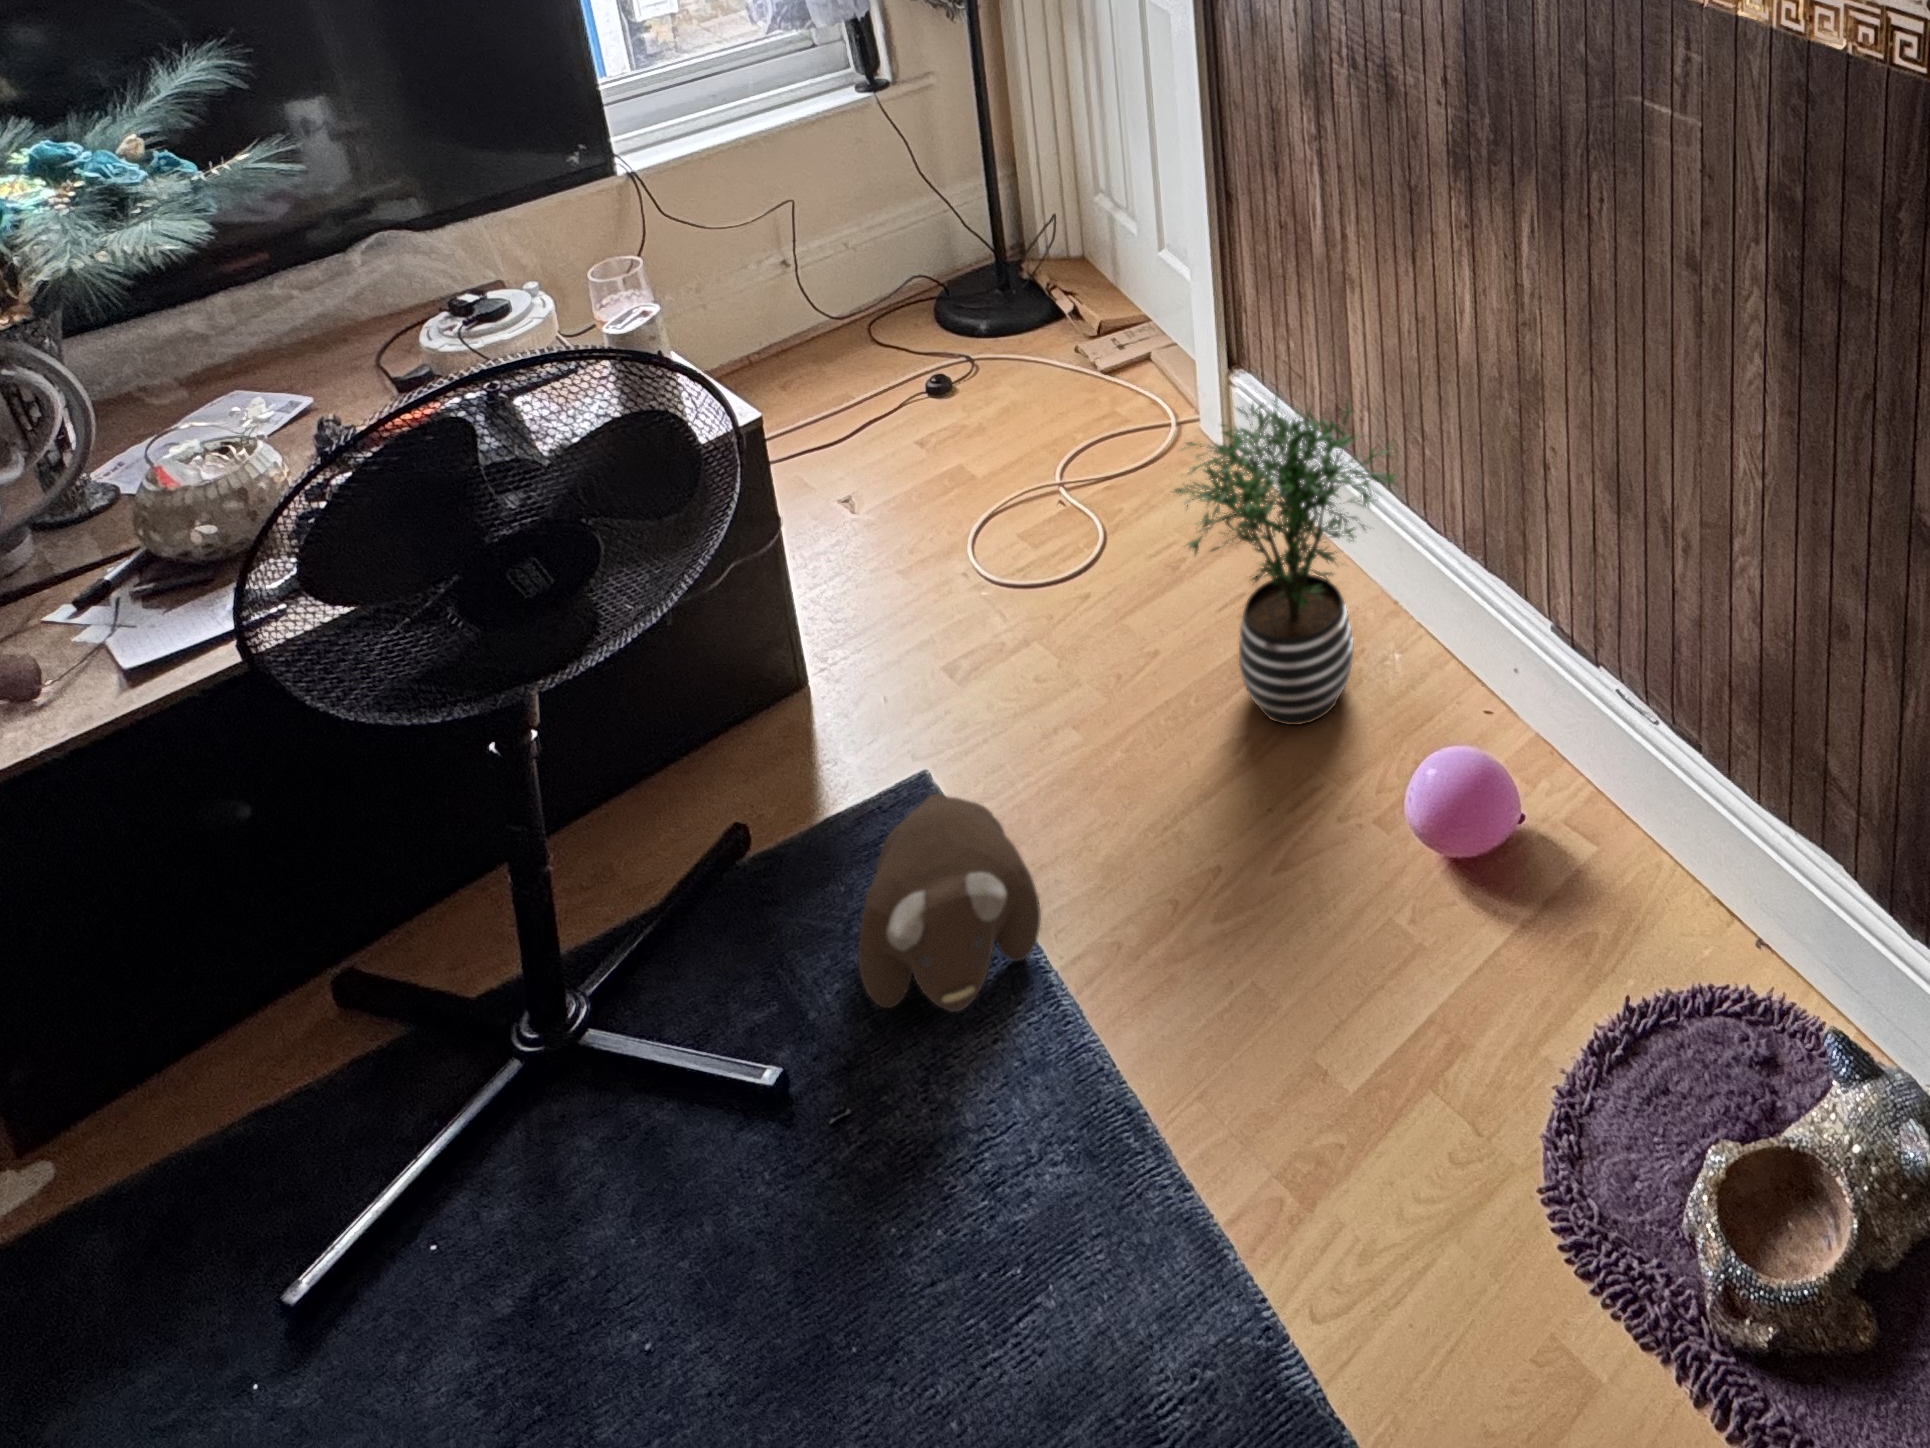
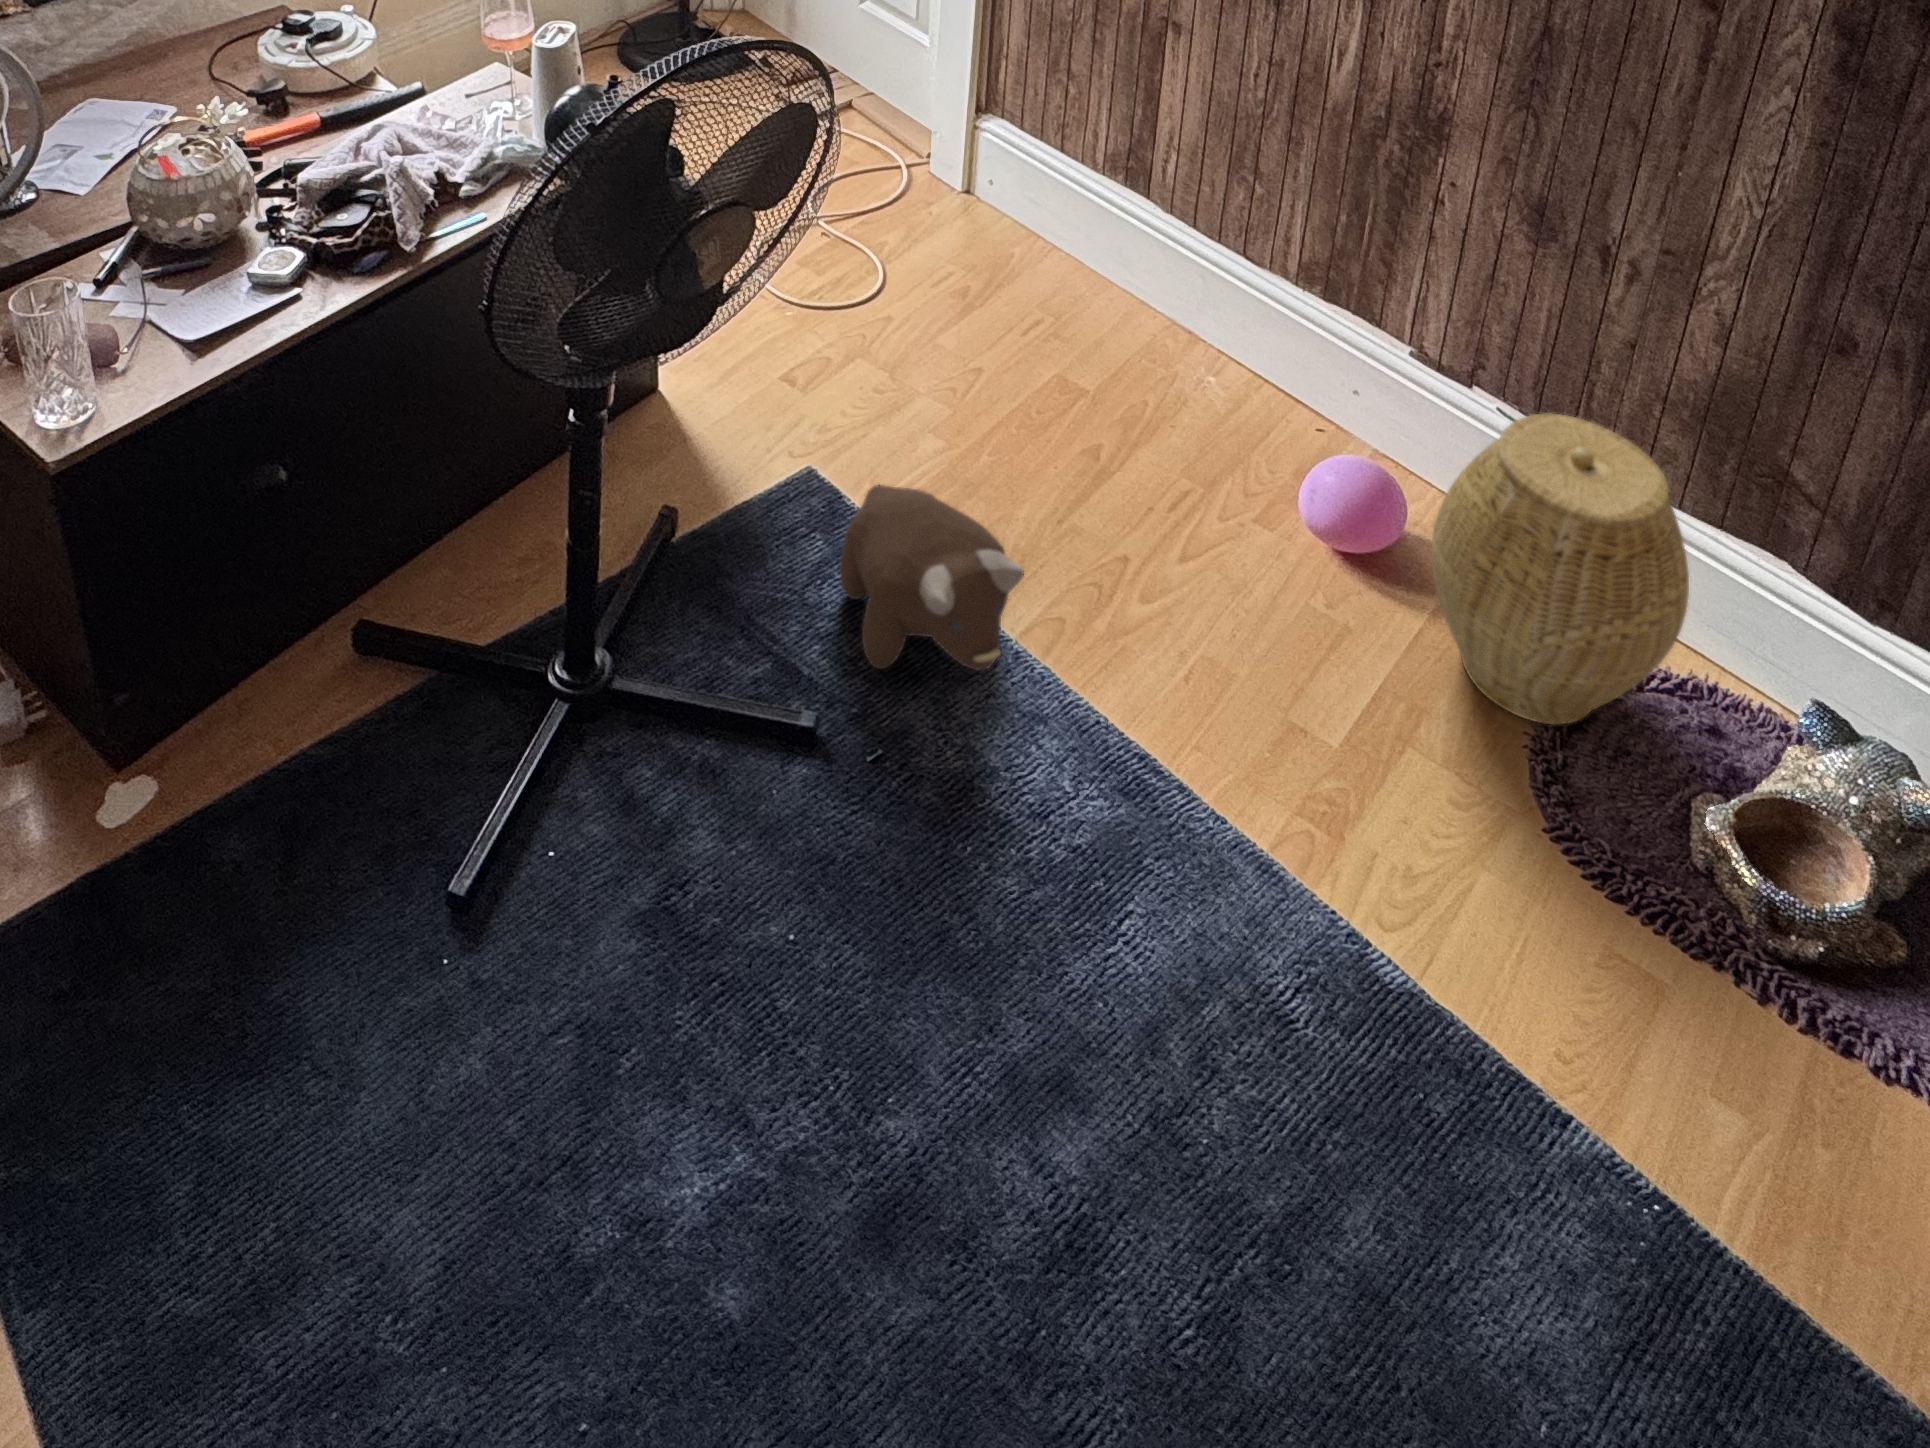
potted plant: present [1174,396,1398,725] -> none [1042,129,1273,436]
woven basket: none [1470,704,1718,1060] -> present [1431,414,1689,725]

